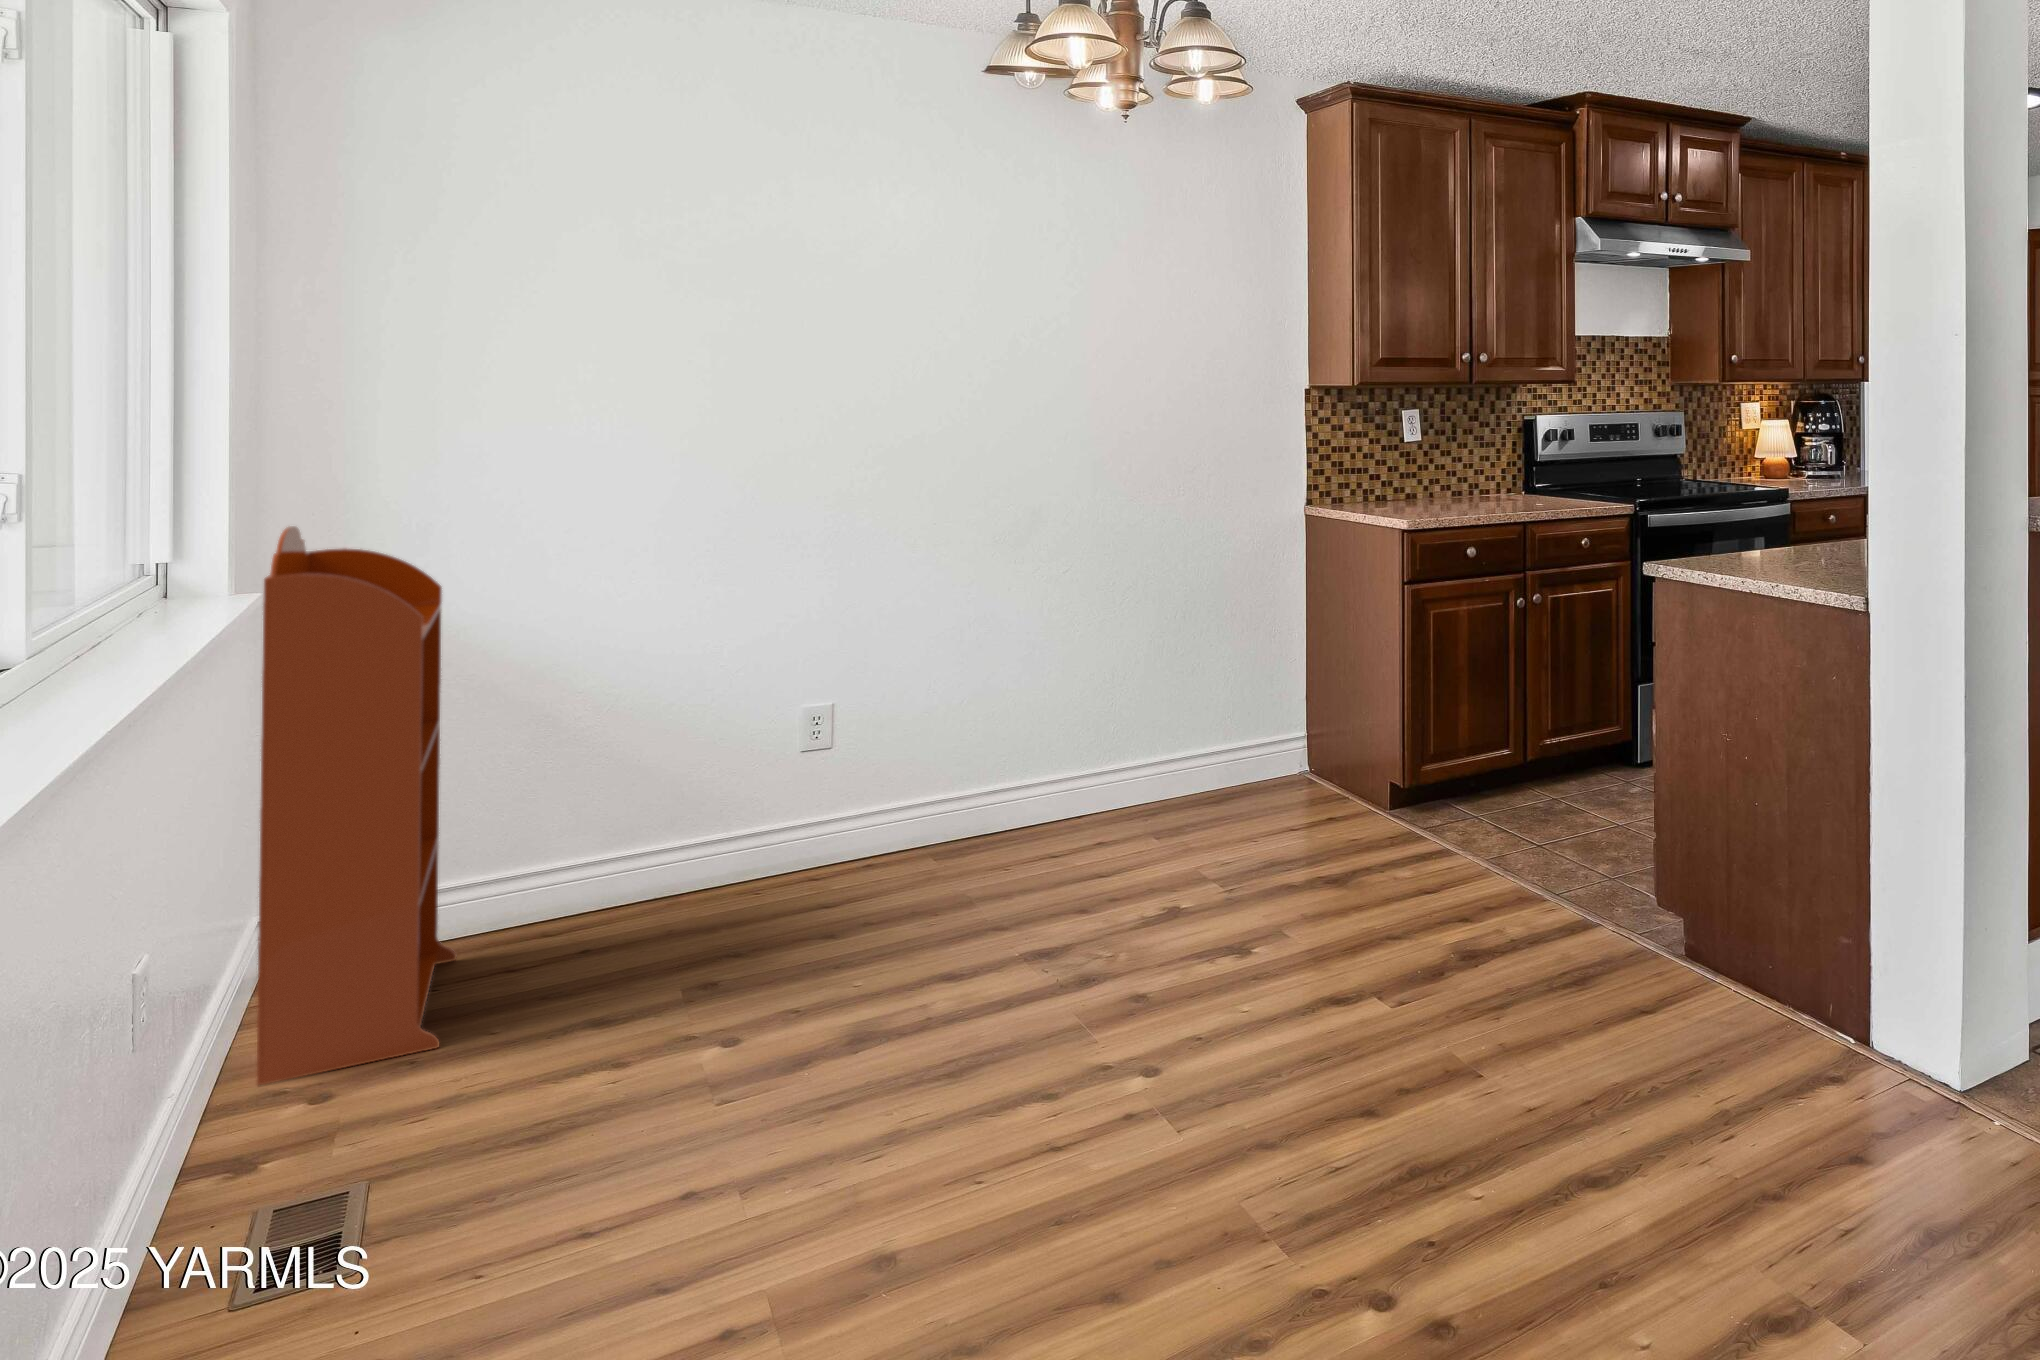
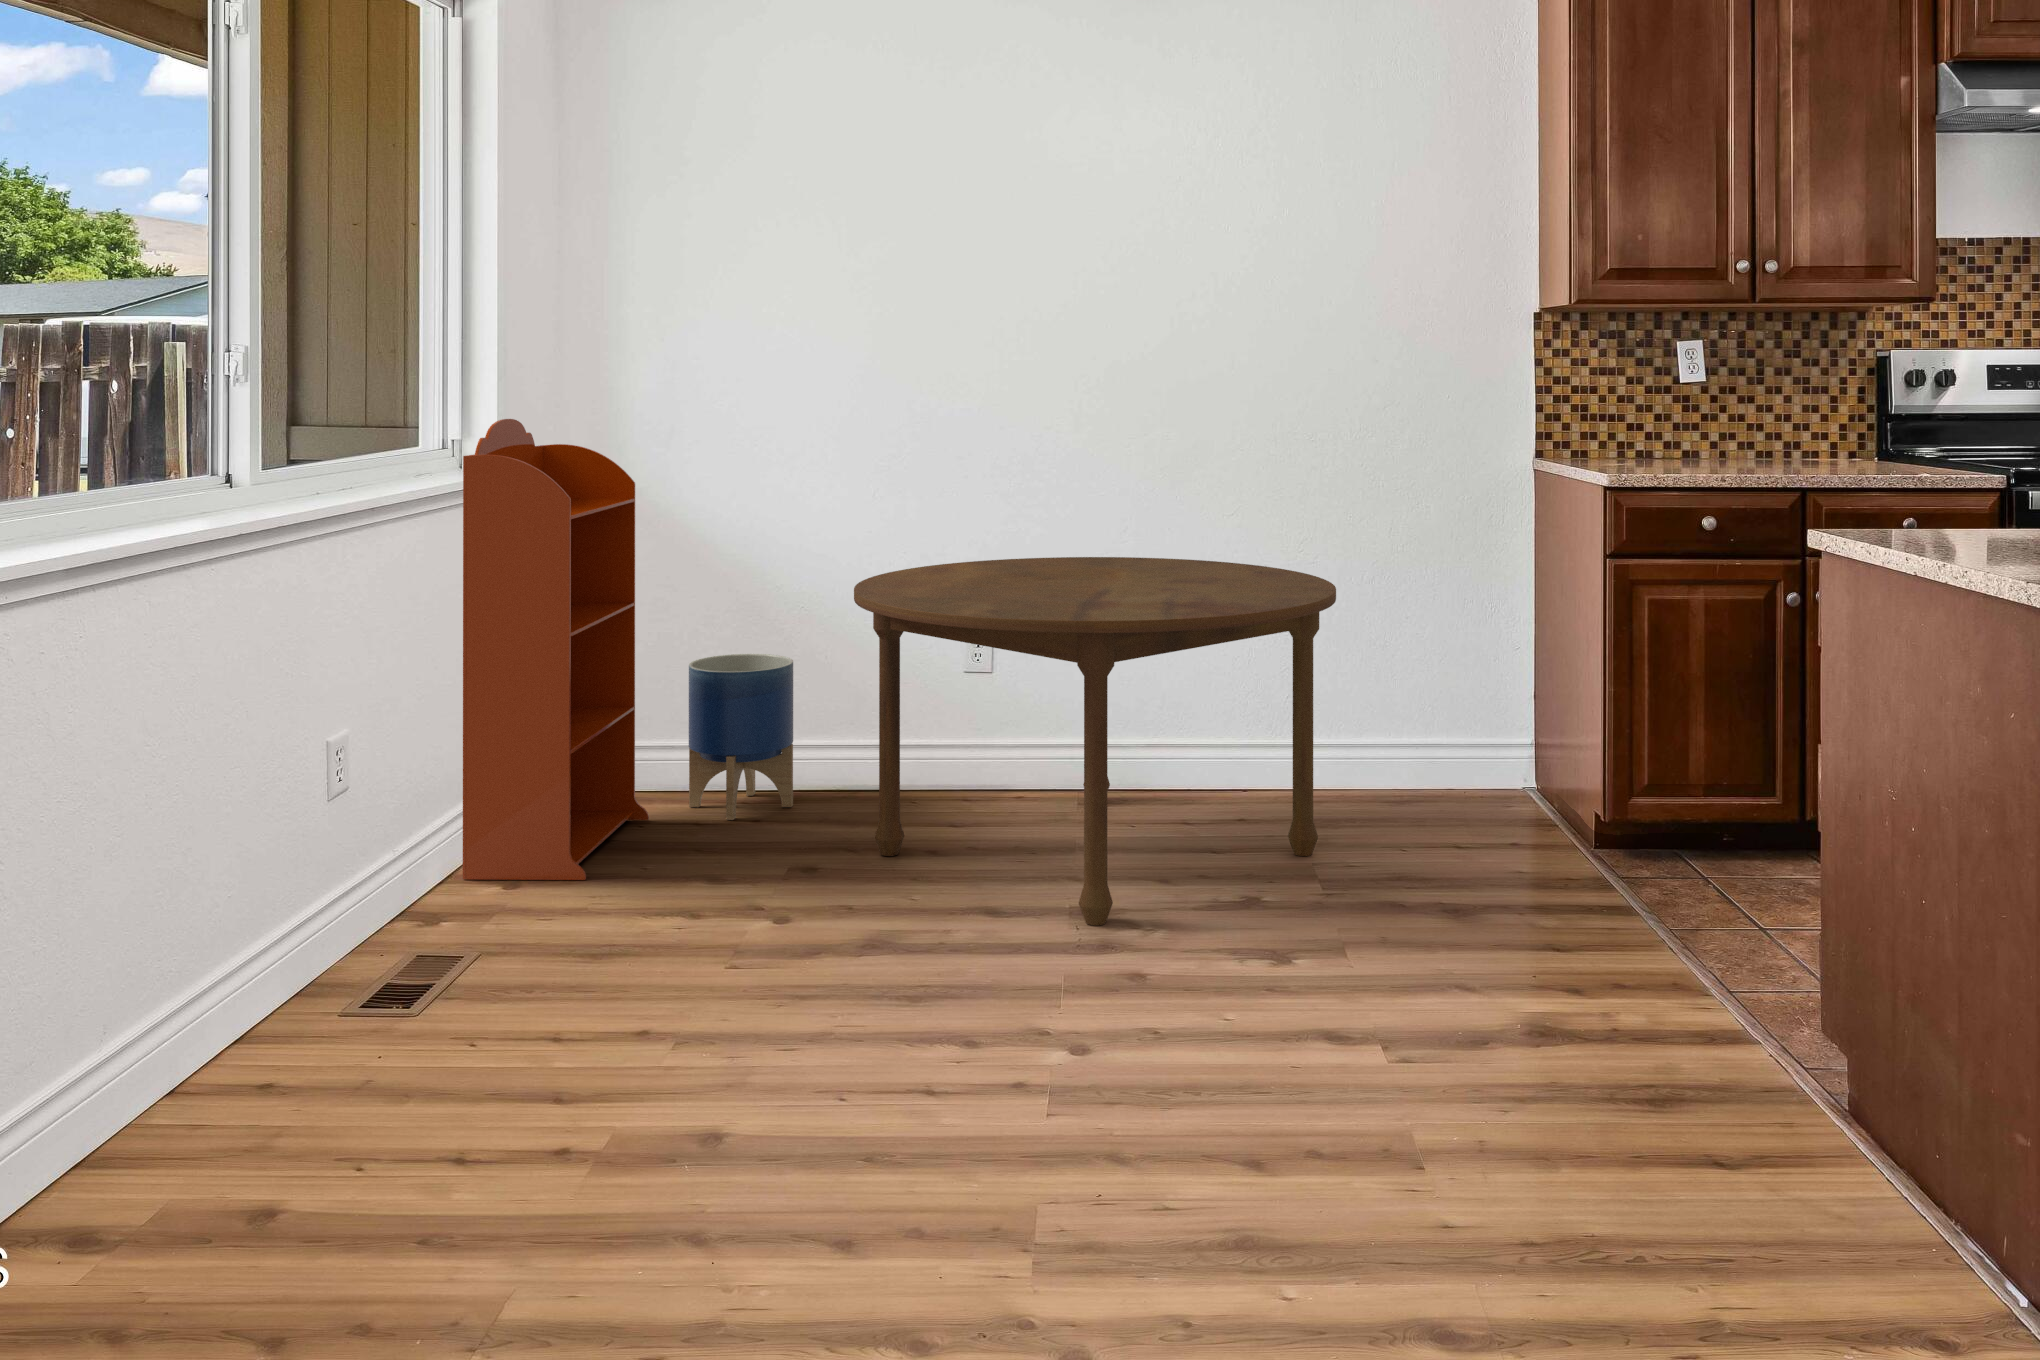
dining table: none [752,612,1221,966] -> present [854,557,1336,926]
planter: none [497,753,629,941] -> present [689,654,793,820]

